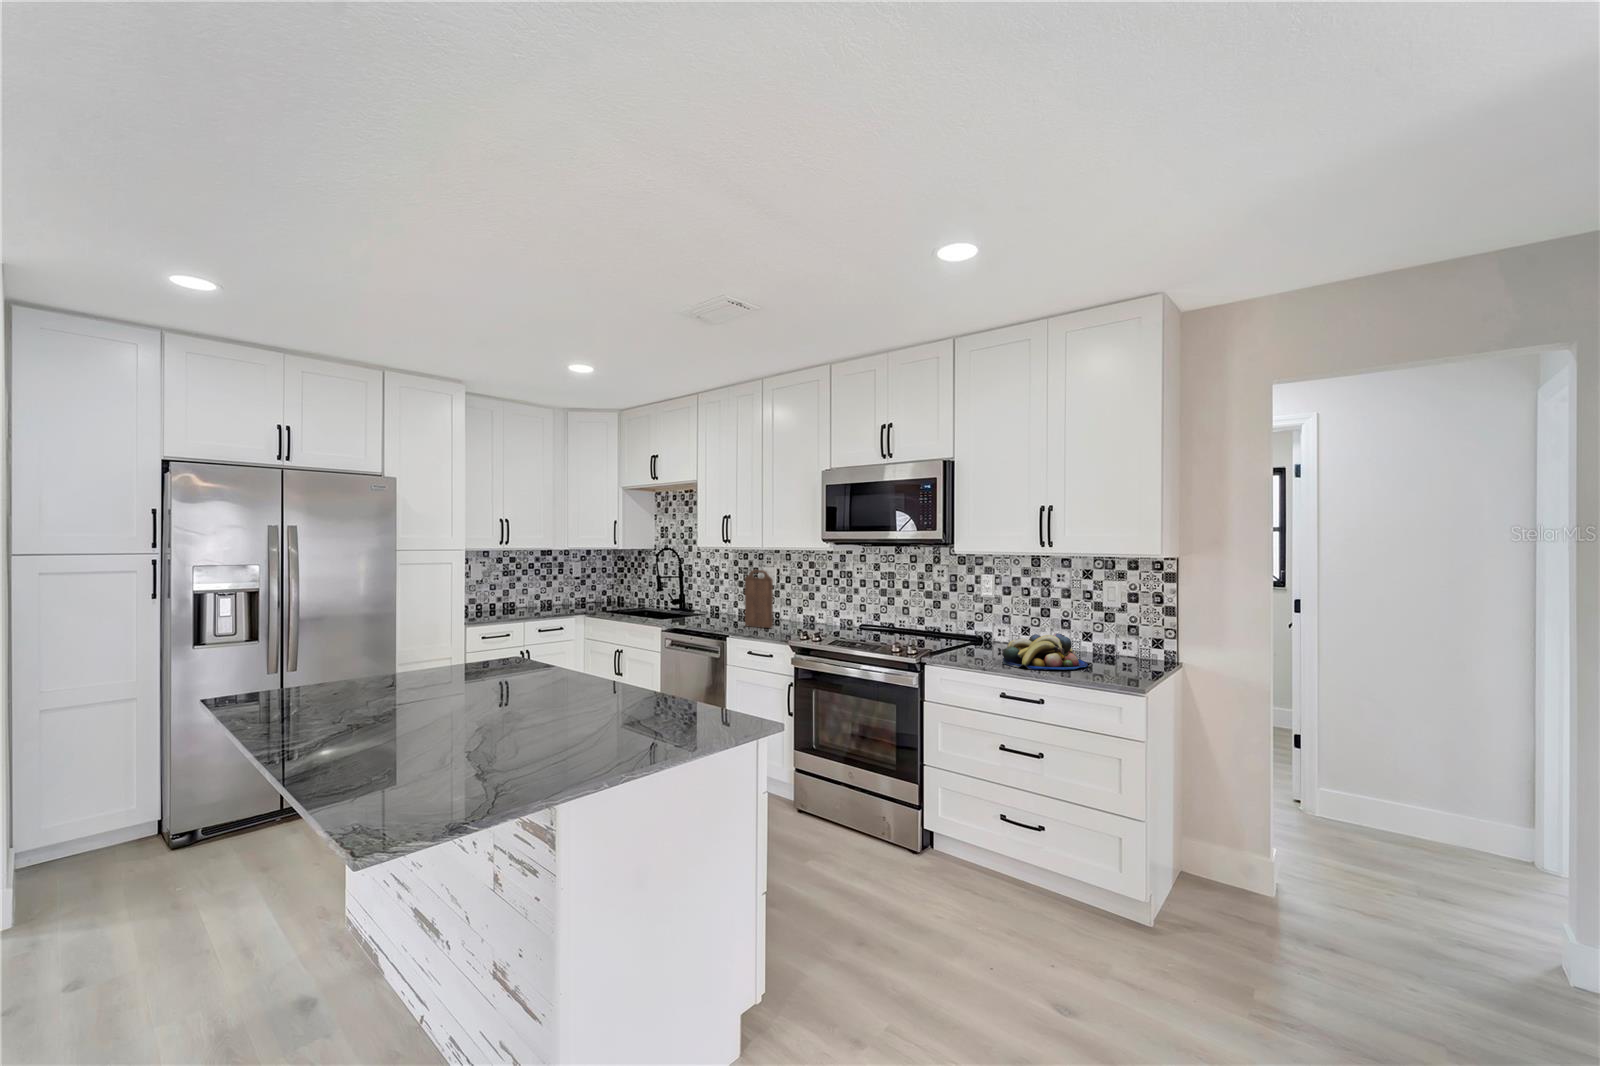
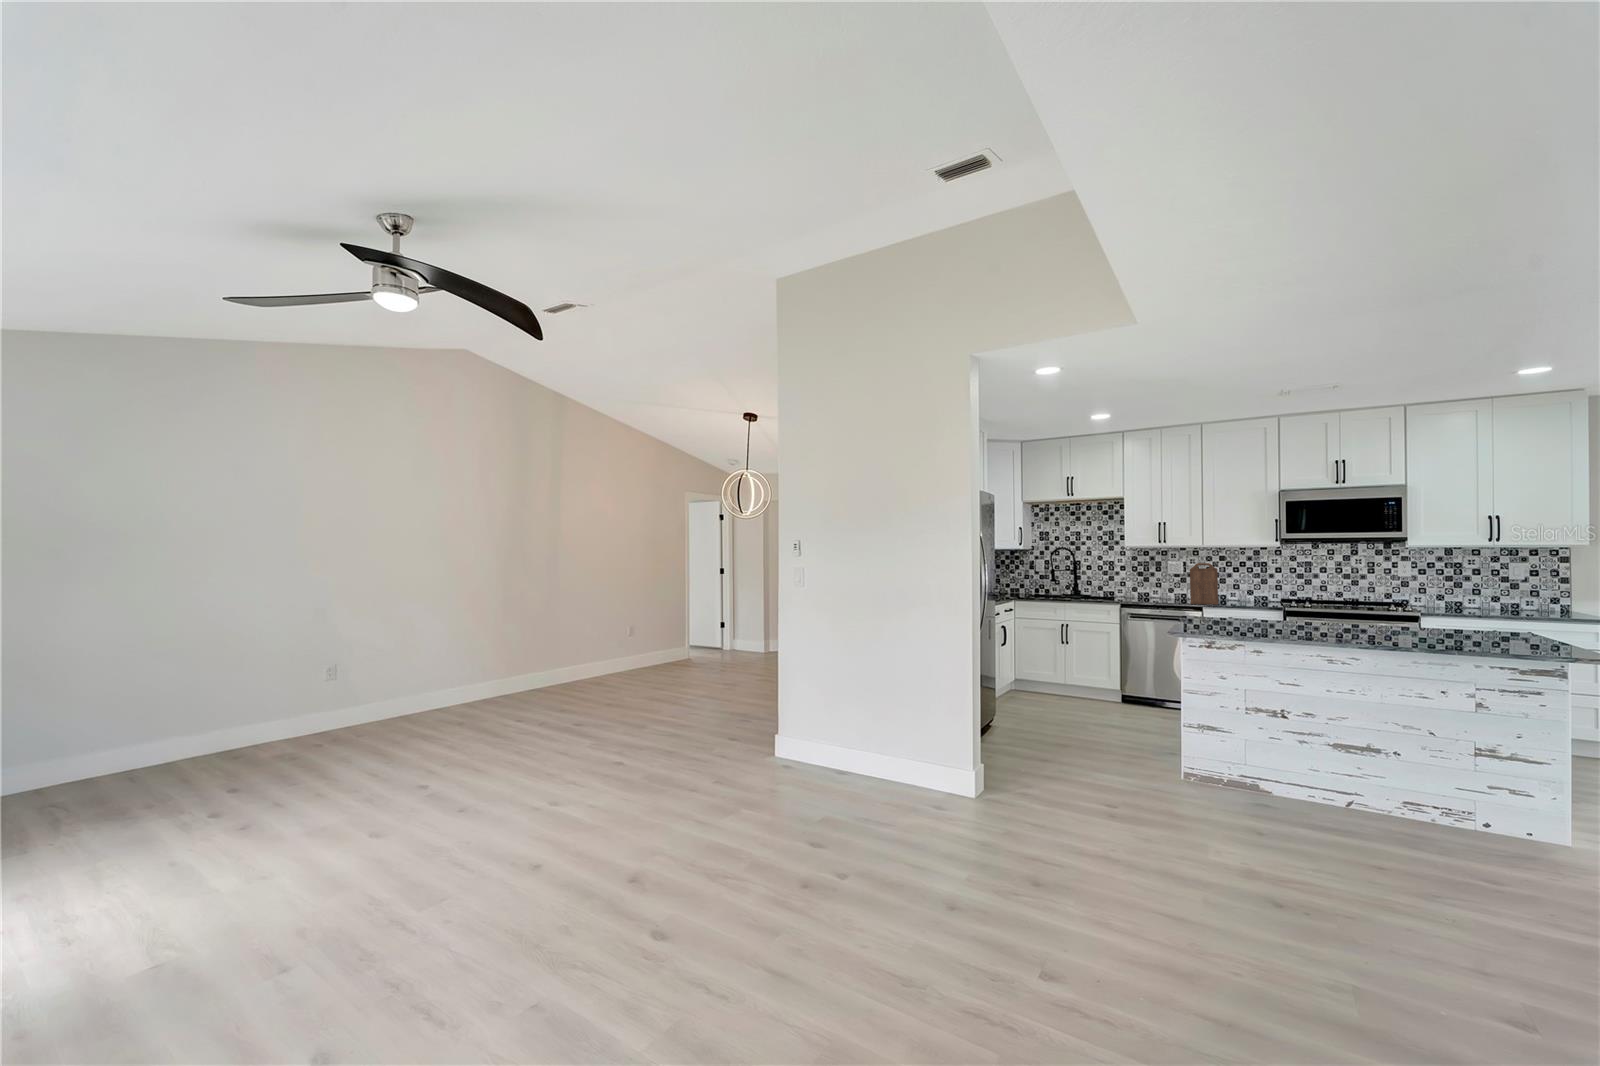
fruit bowl: present [1002,633,1088,670] -> none [1463,597,1535,619]

